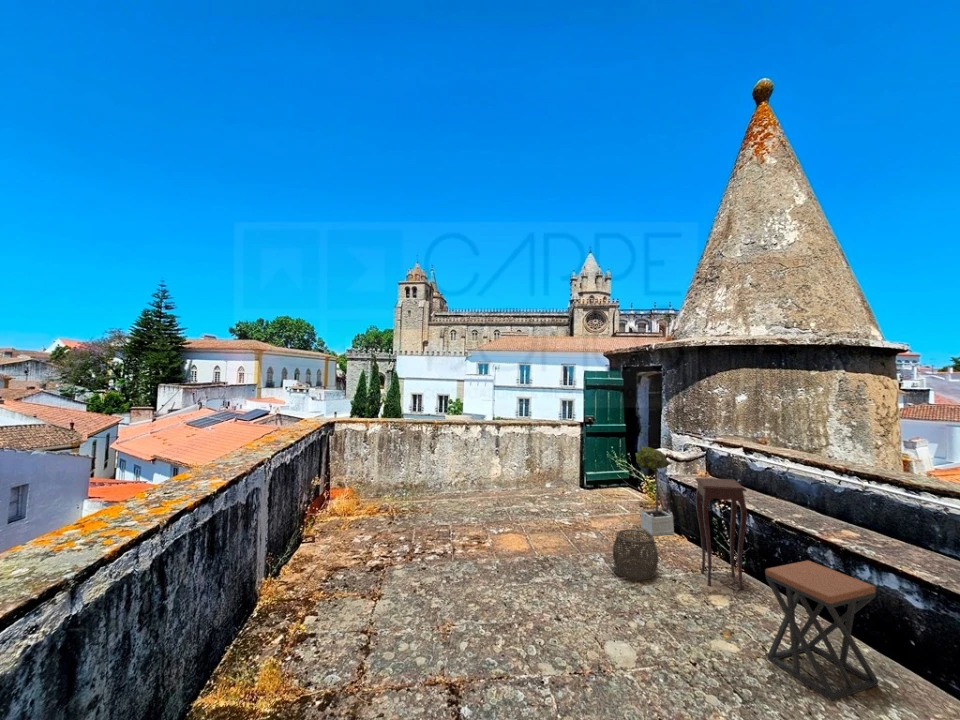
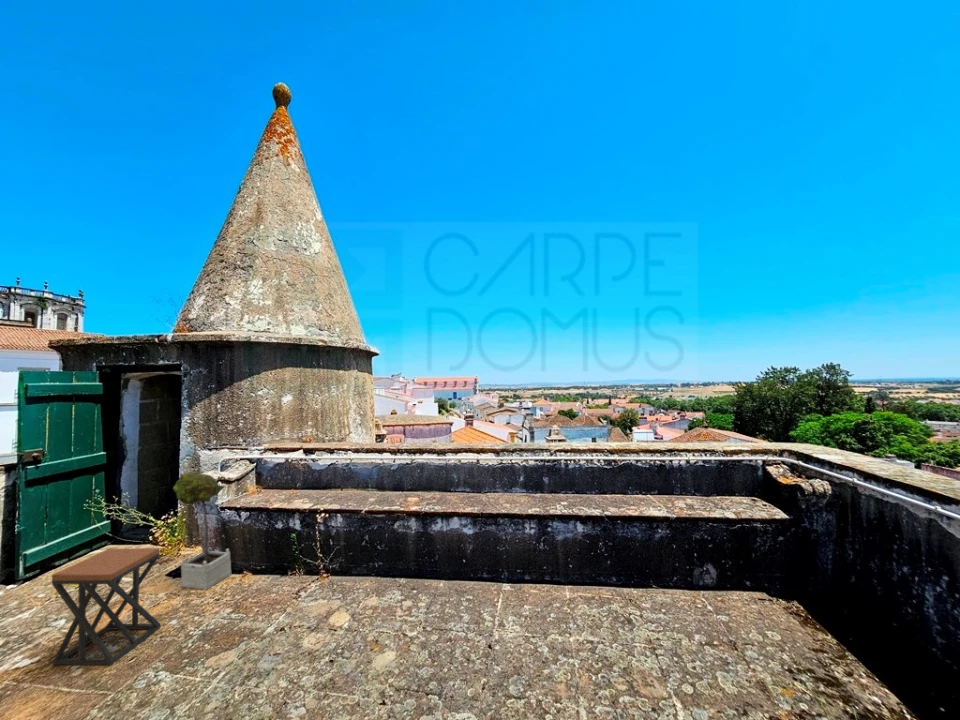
side table: present [695,478,747,590] -> none [291,485,353,615]
woven basket: present [613,529,659,580] -> none [192,588,264,670]
stool: present [765,560,878,701] -> present [52,548,161,665]

